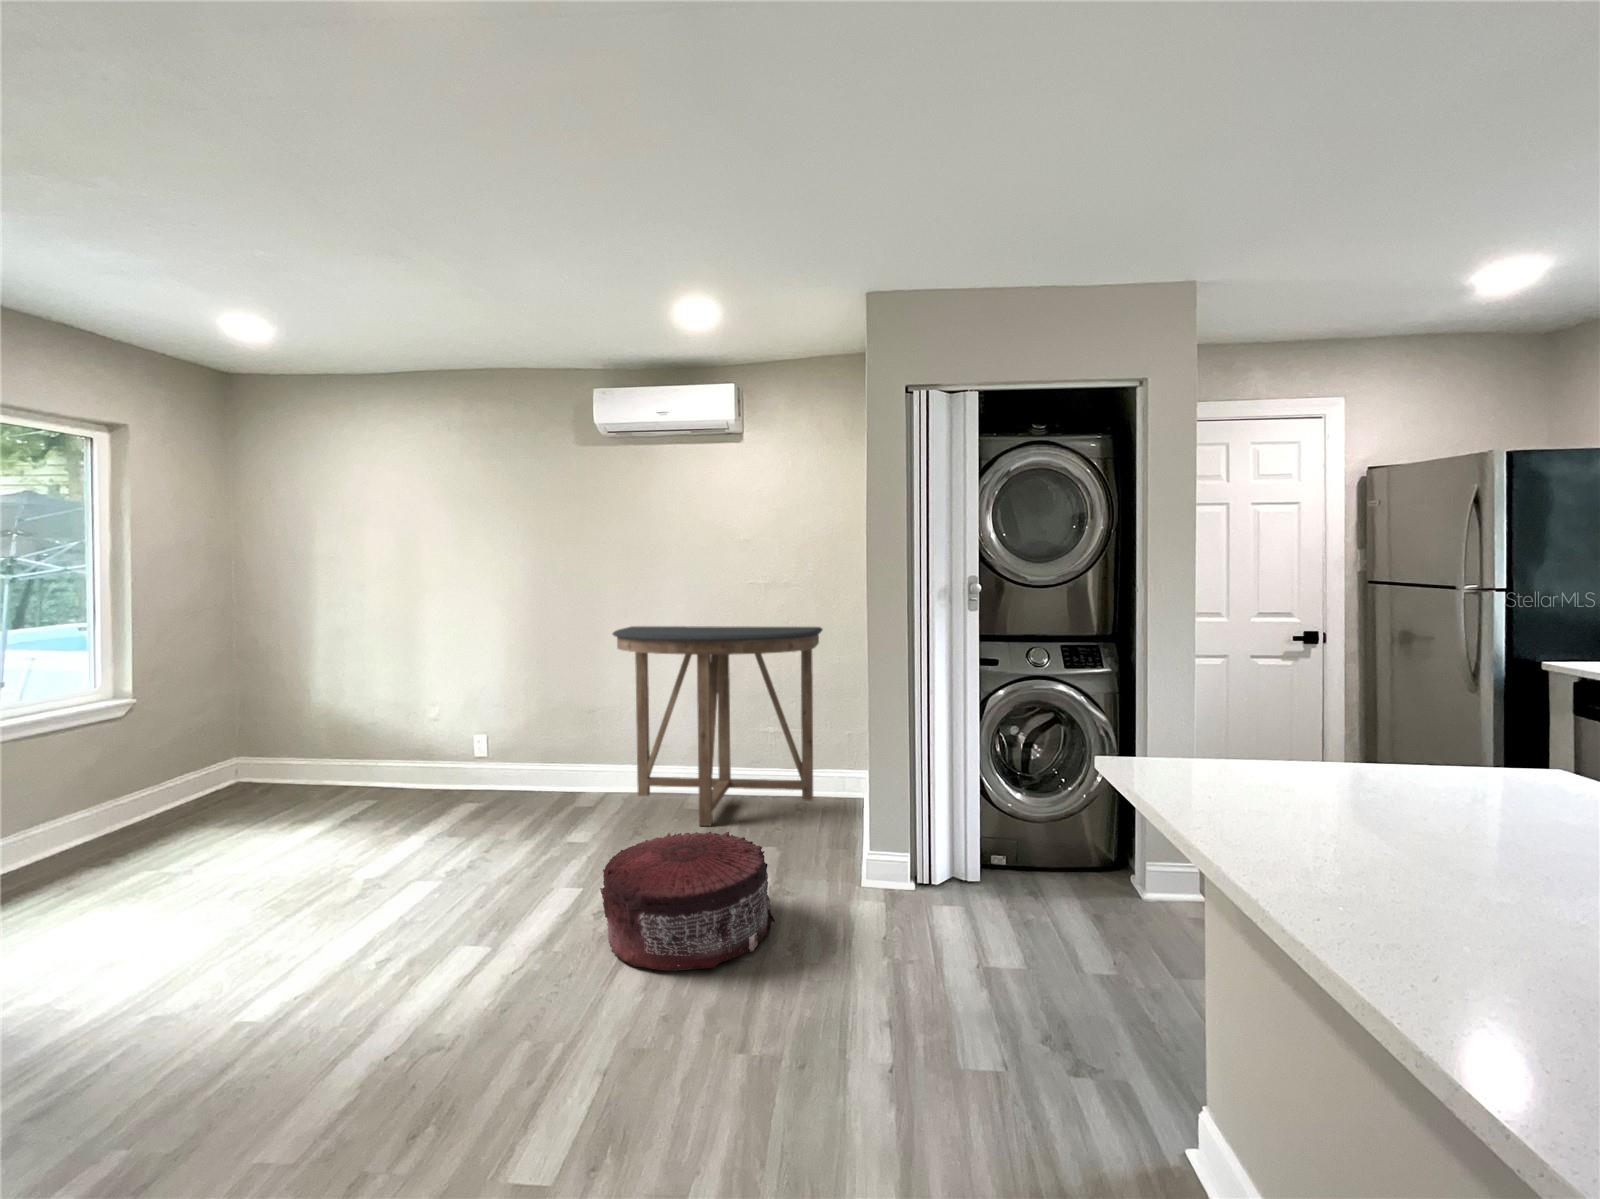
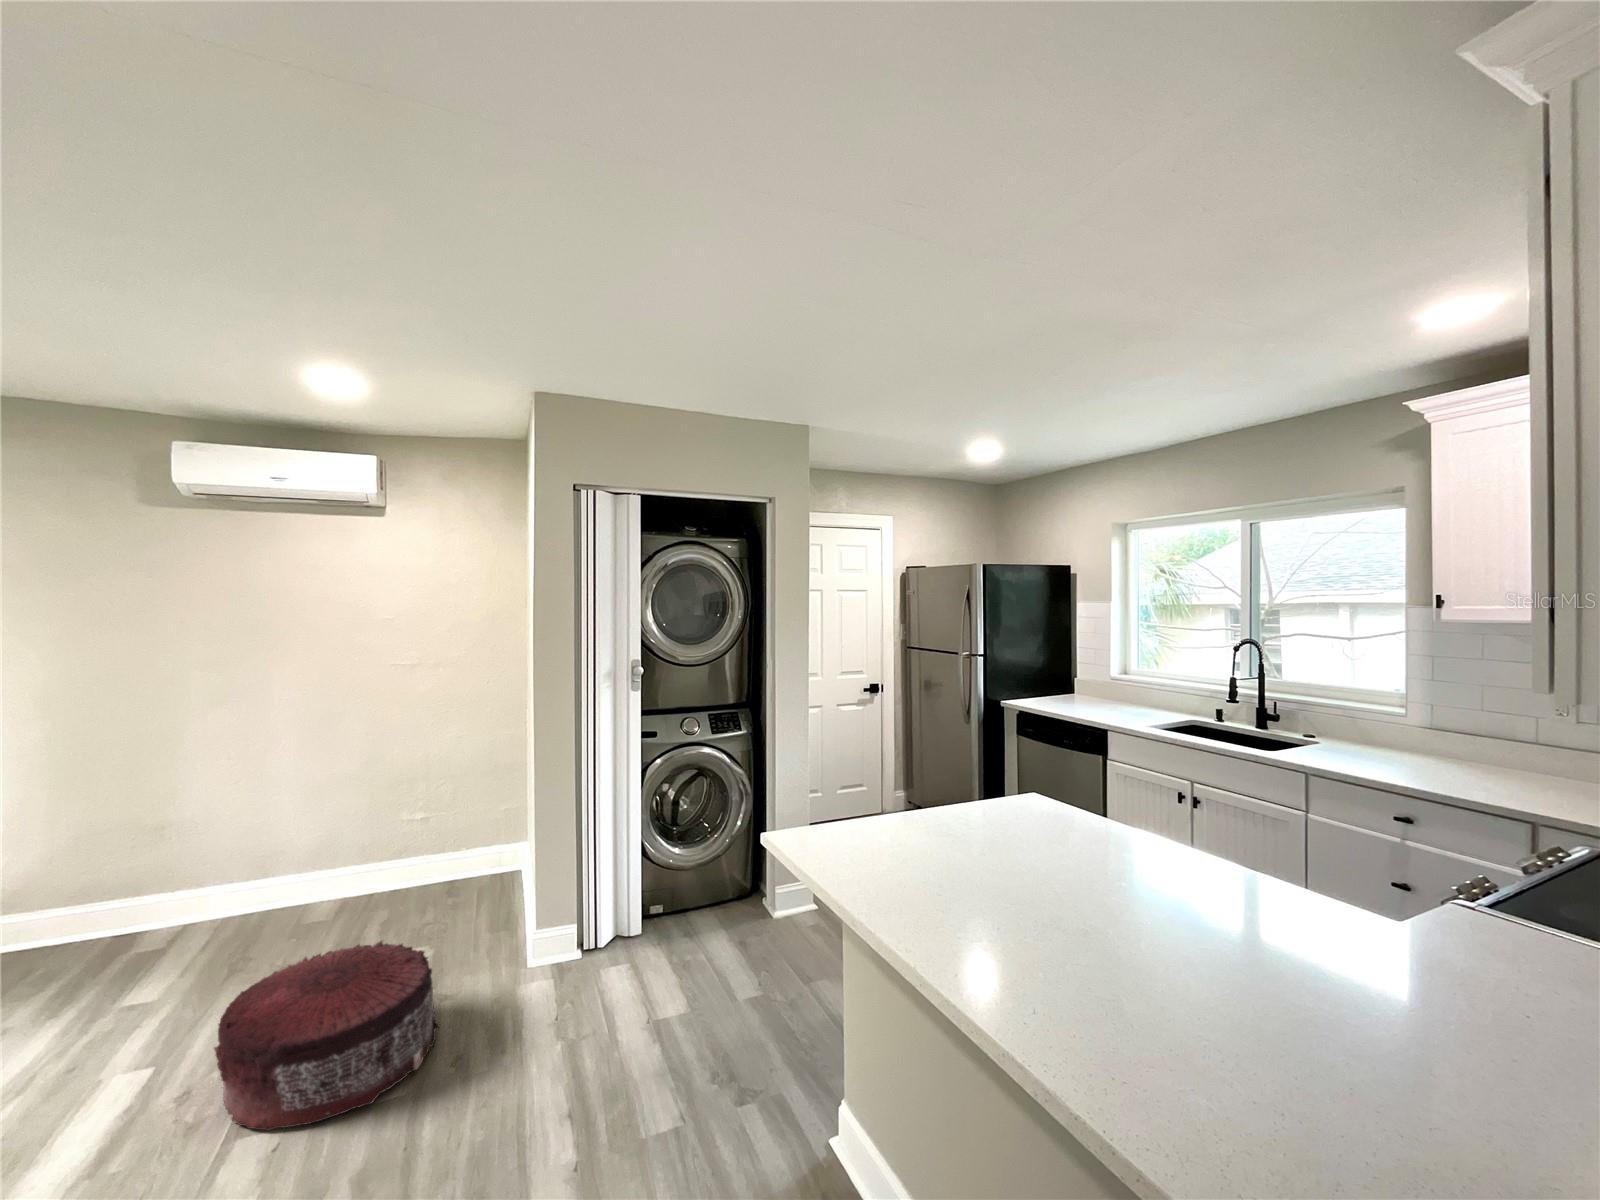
console table: present [613,626,823,826] -> none [213,700,477,930]

